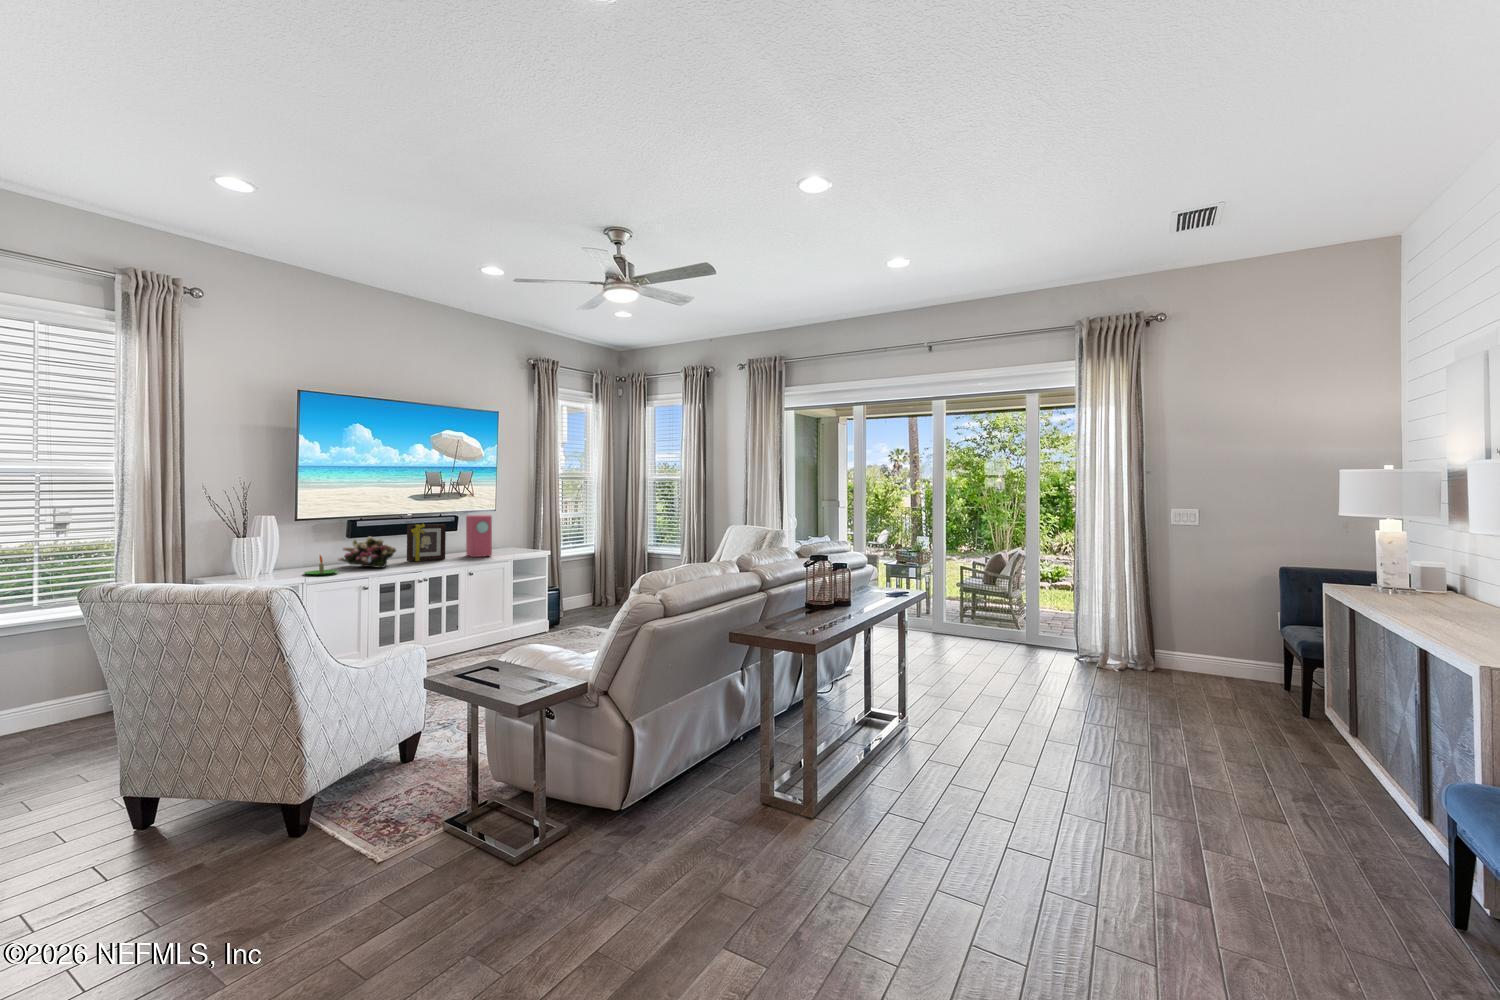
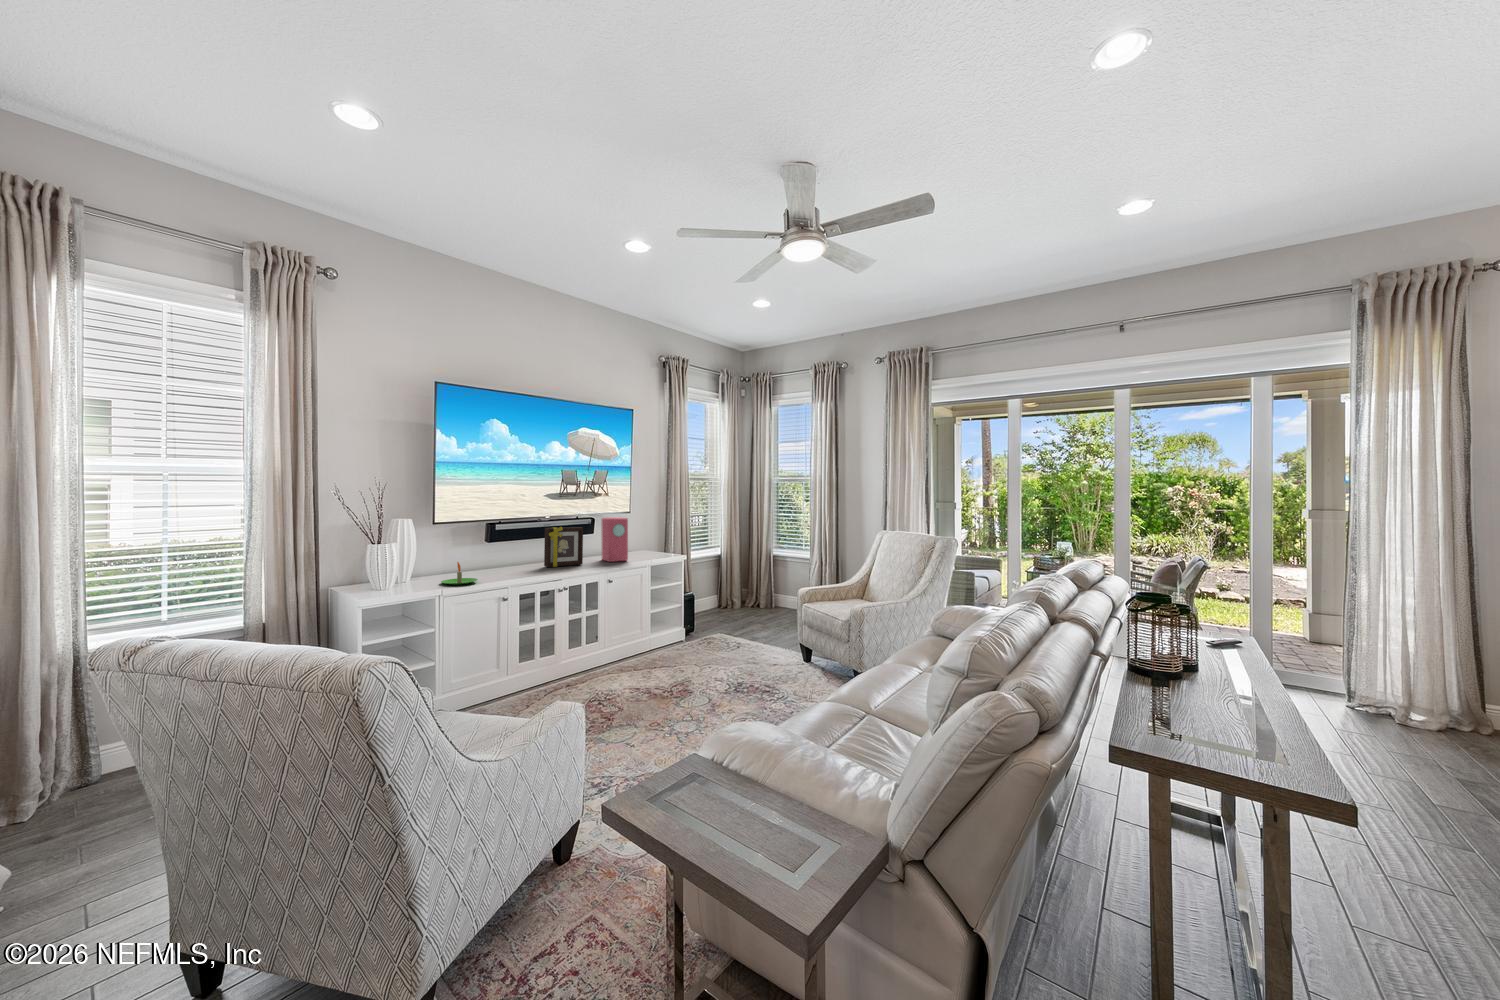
flower arrangement: present [338,537,396,567] -> none [476,541,536,575]

